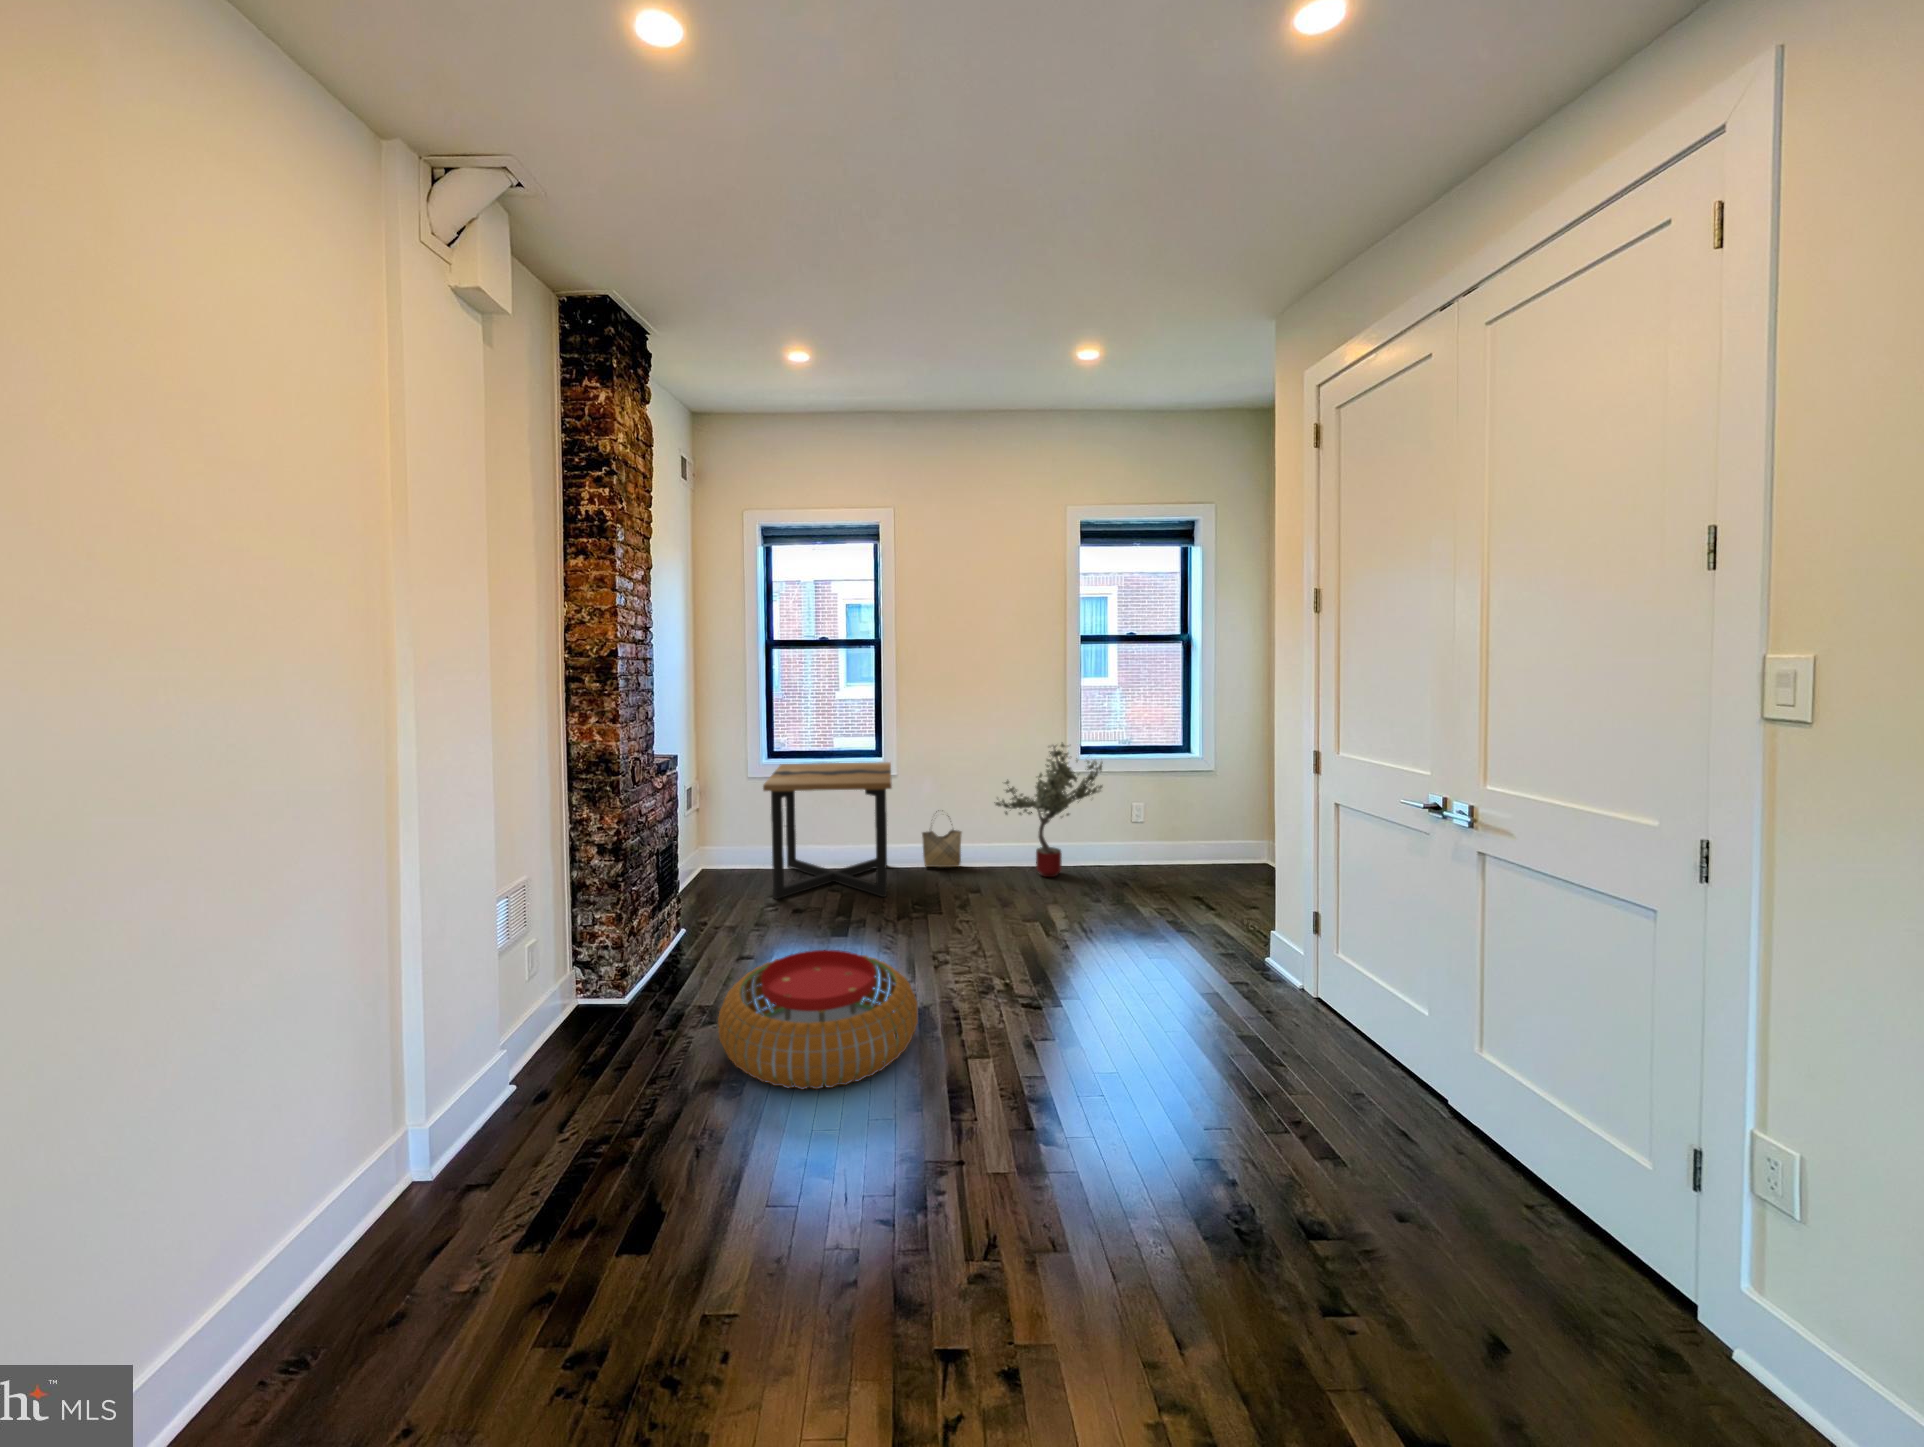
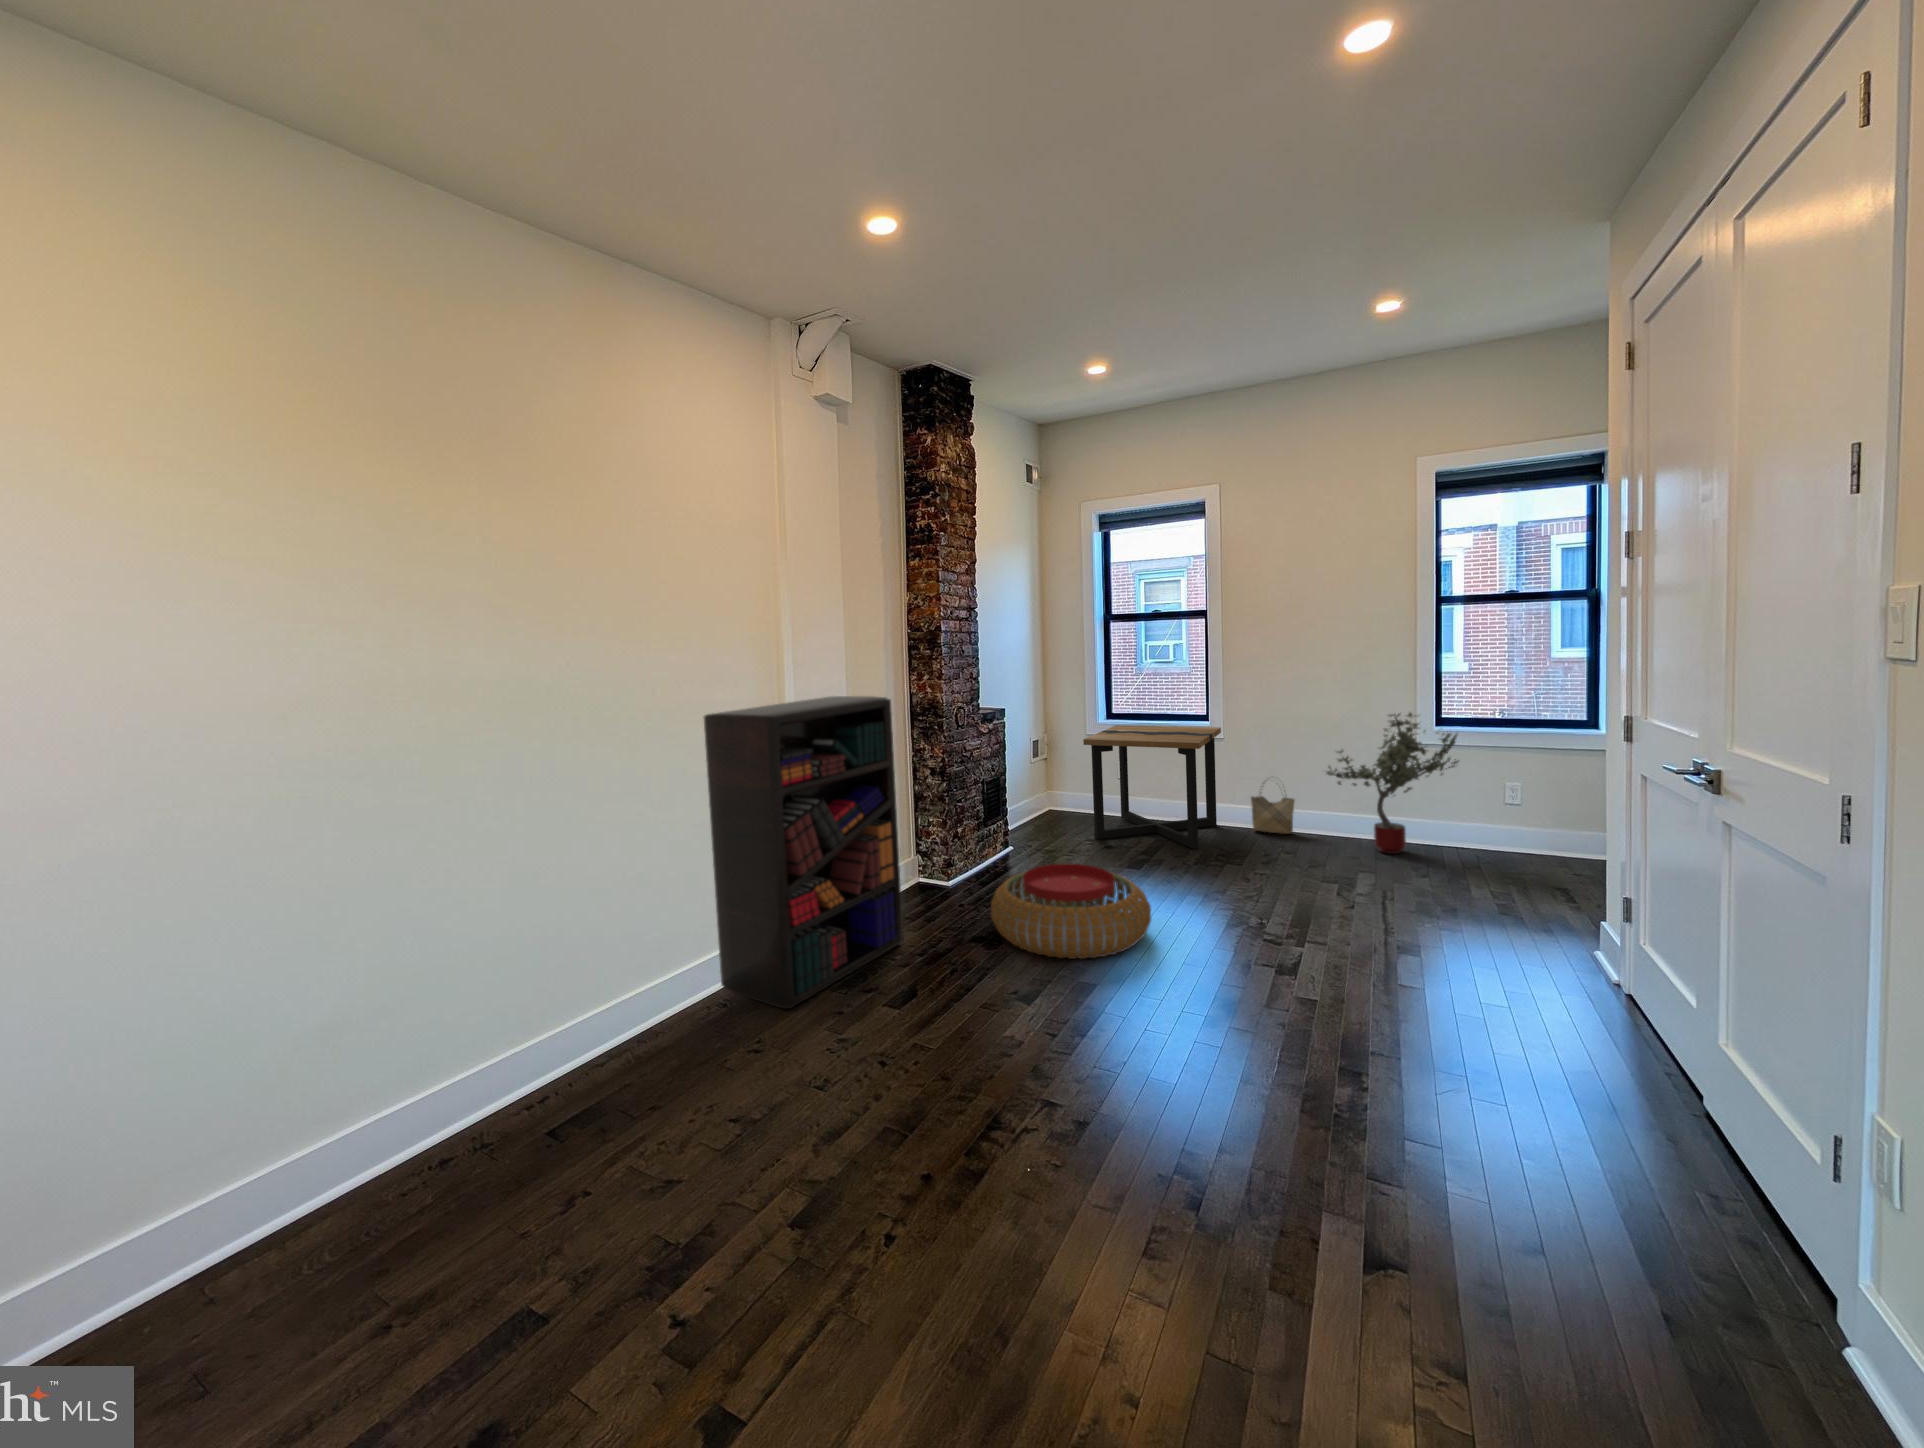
bookshelf: none [238,756,601,1341] -> present [704,696,903,1009]

